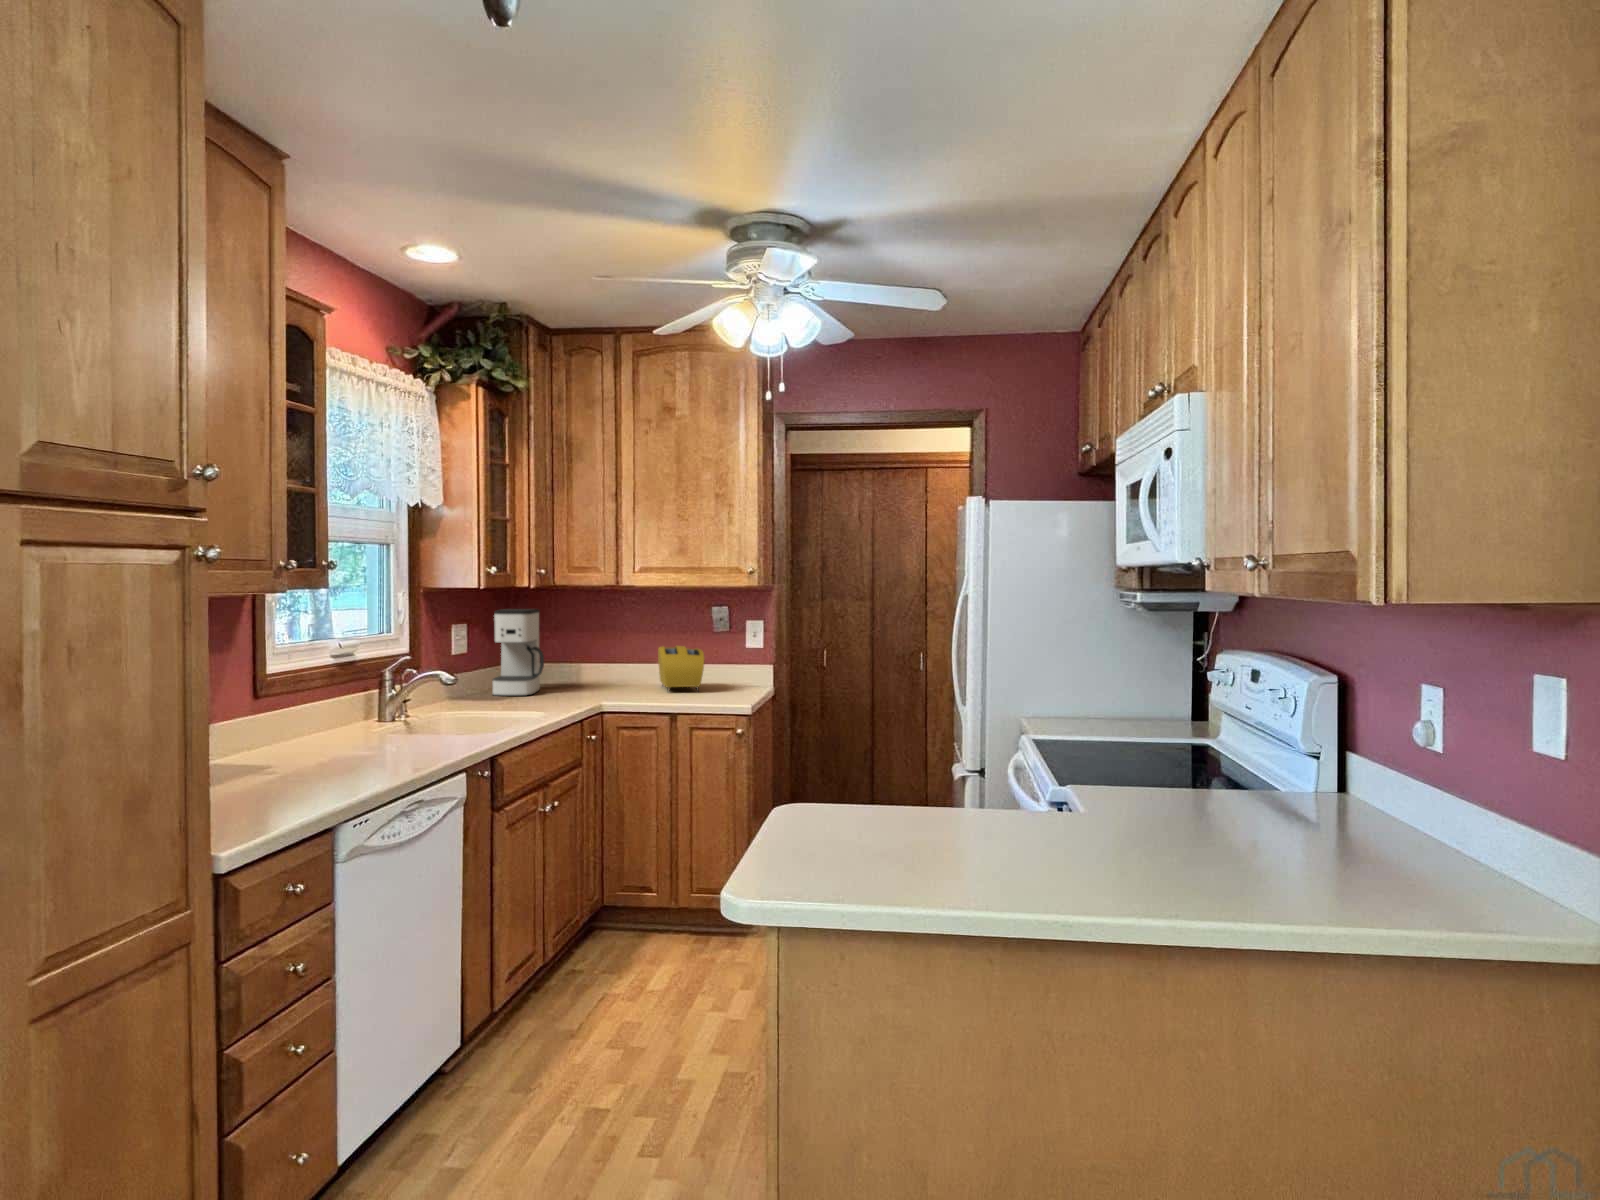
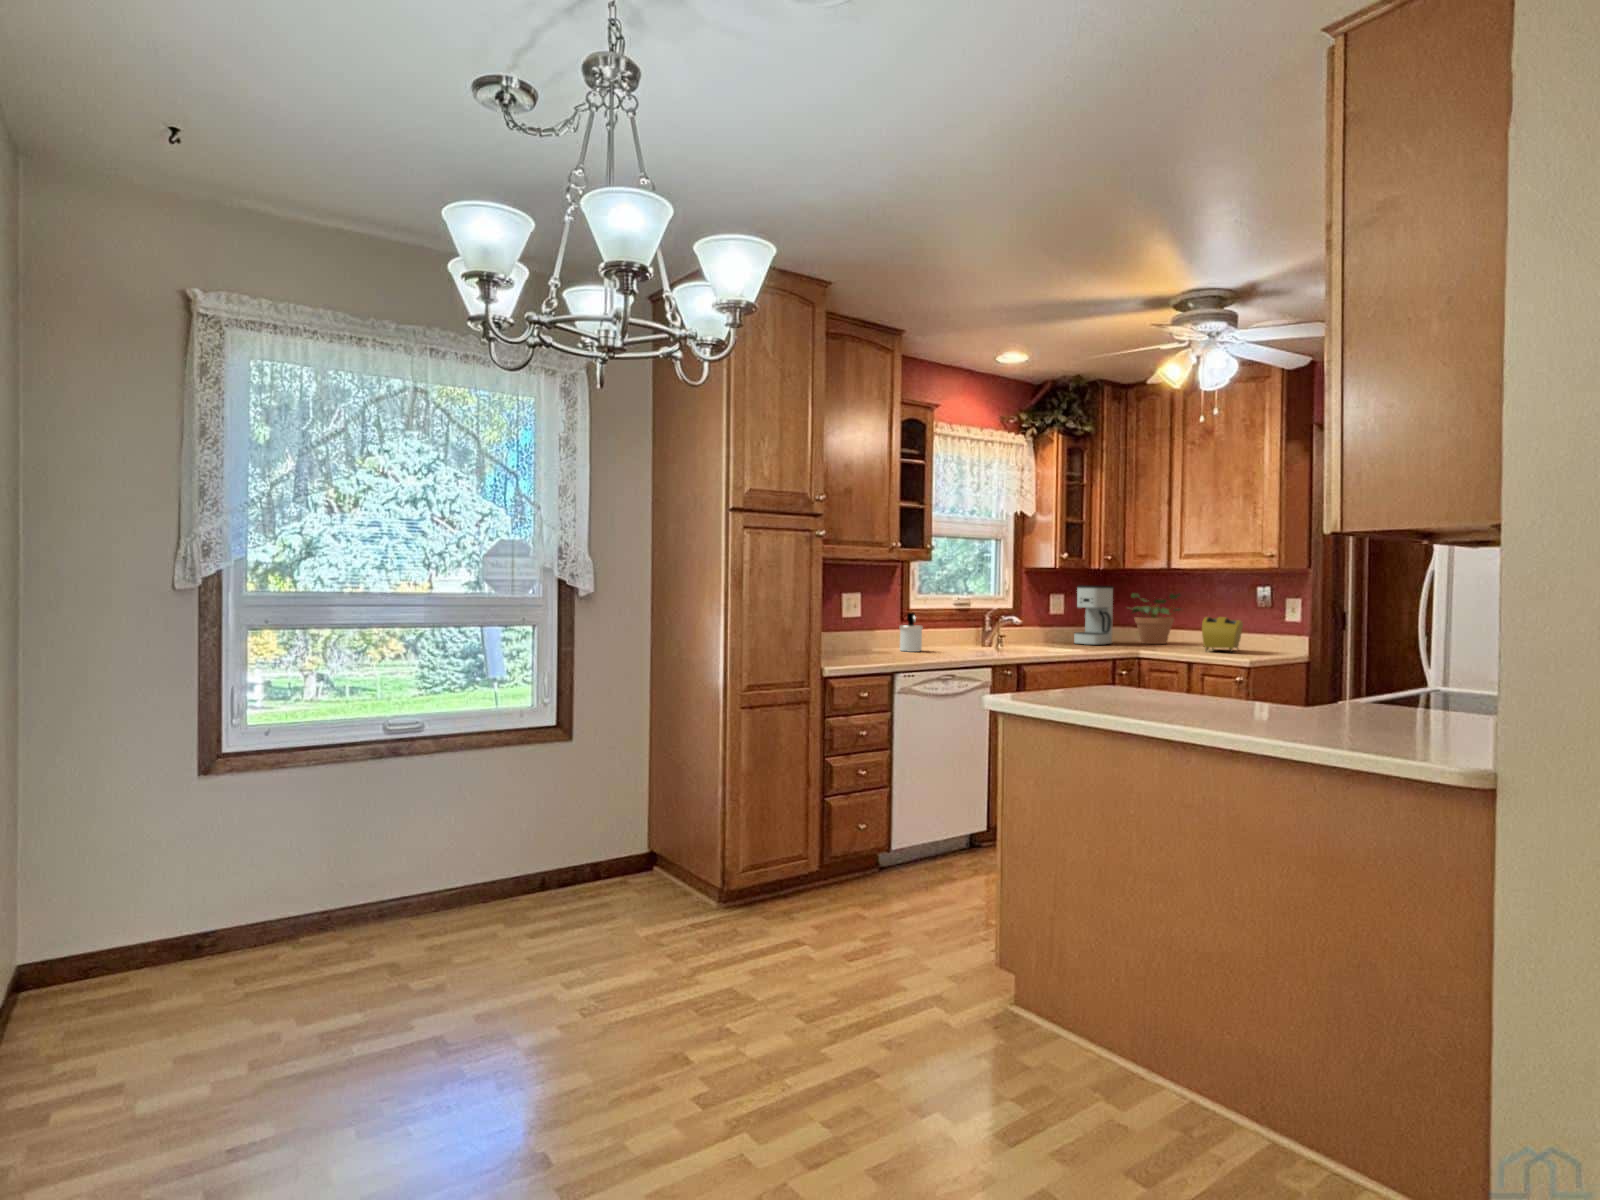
potted plant: none [543,614,626,684] -> present [1131,593,1181,644]
soap dispenser: none [261,682,309,755] -> present [899,613,923,652]

